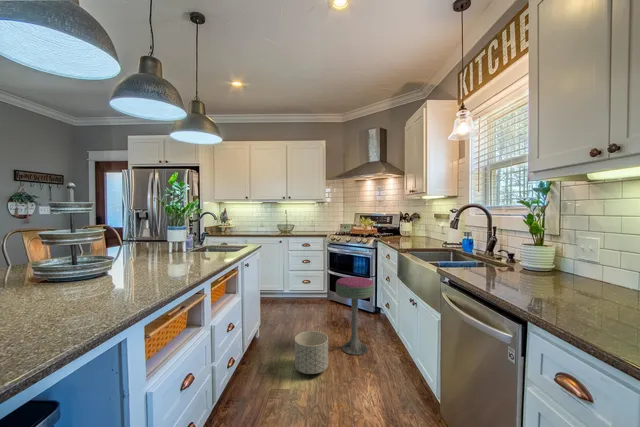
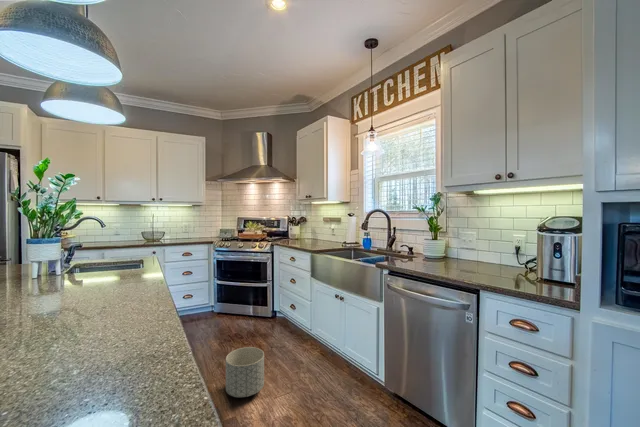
bar stool: present [336,277,374,355] -> none [255,282,294,363]

